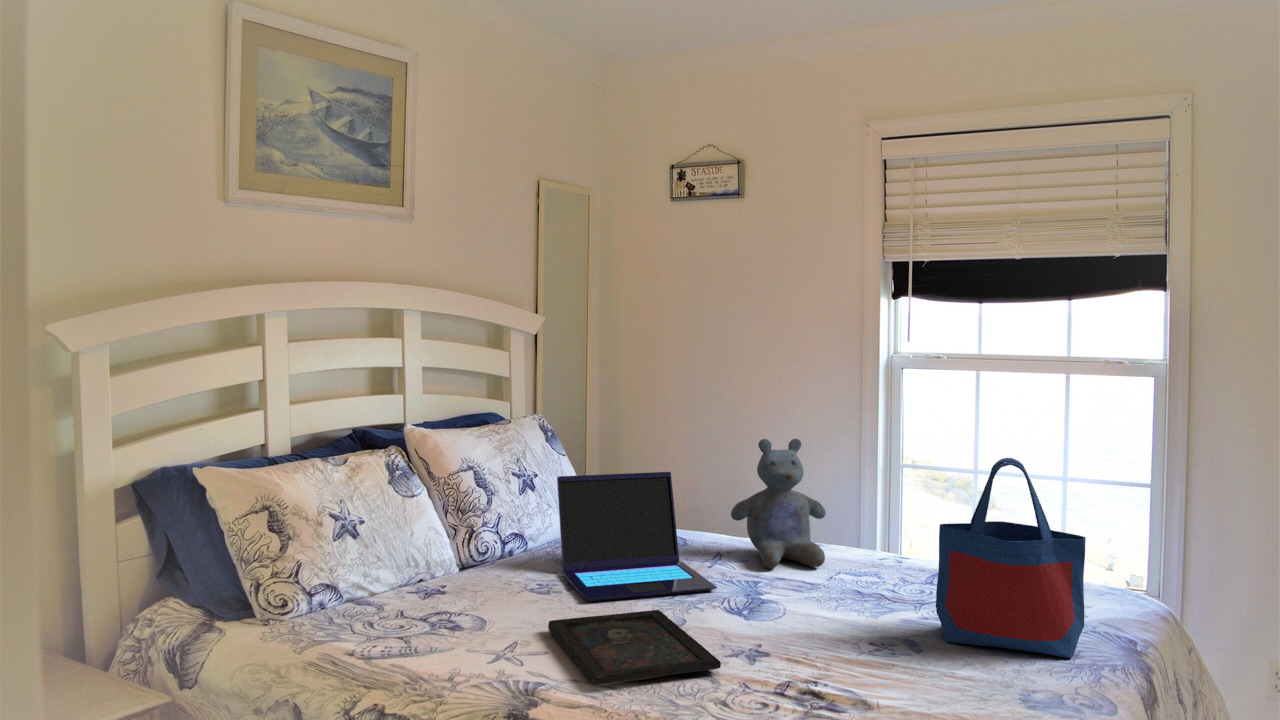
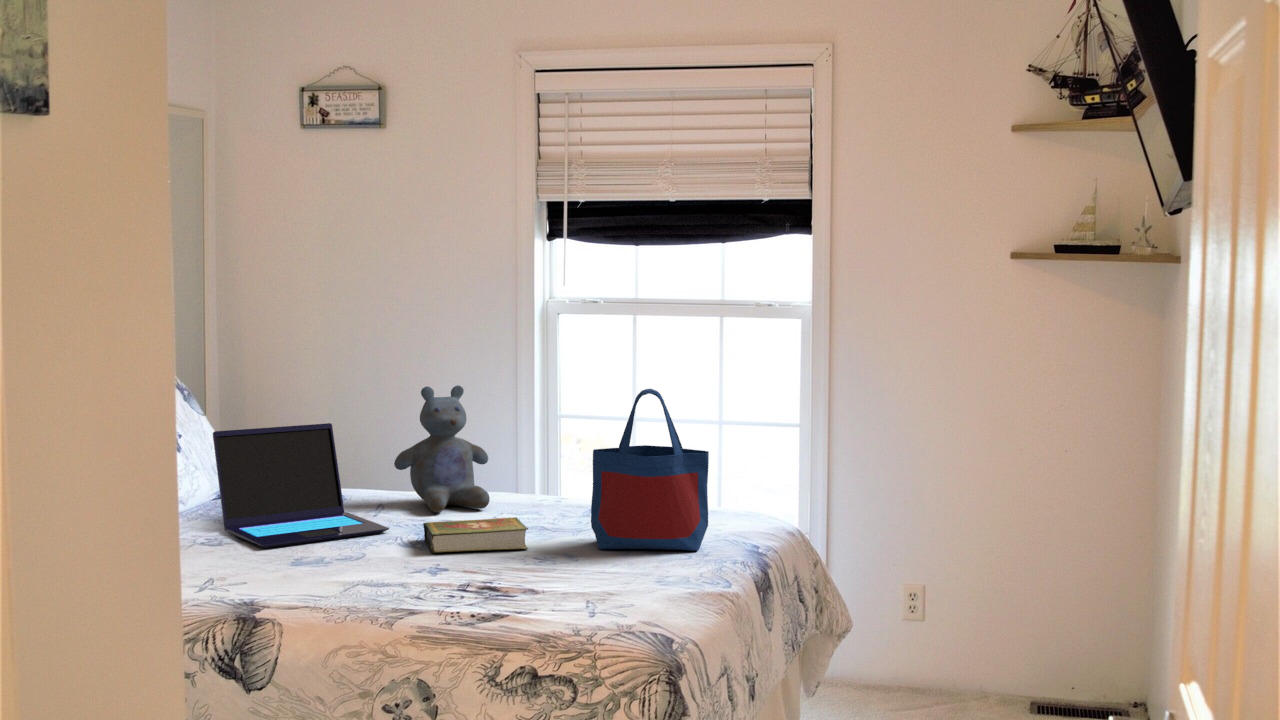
book: none [749,588,862,633] -> present [423,517,528,553]
tray: present [548,610,721,686] -> none [235,546,410,598]

